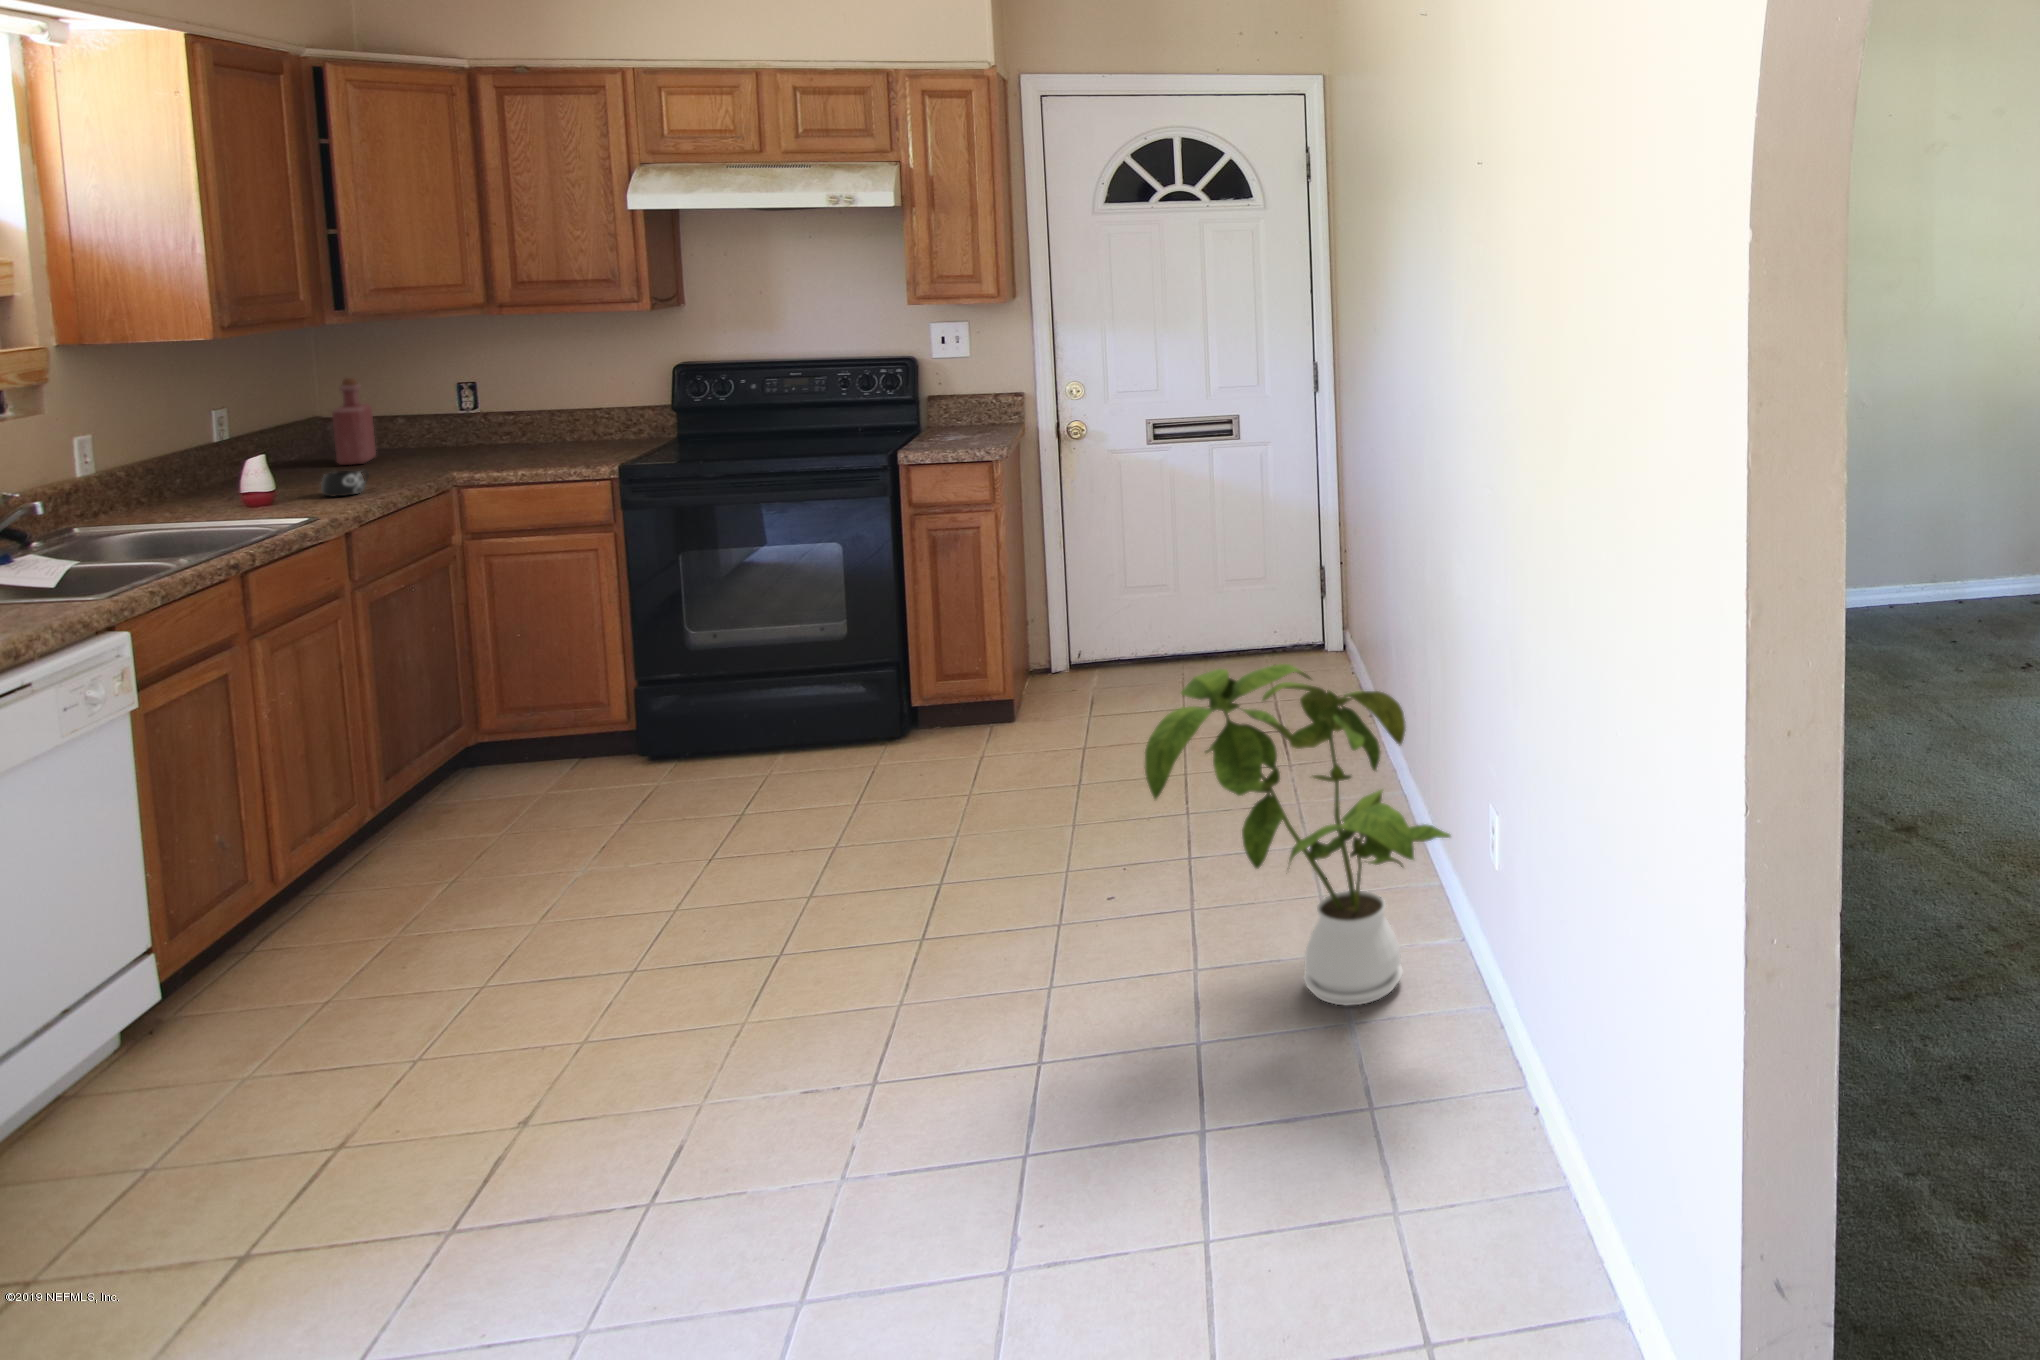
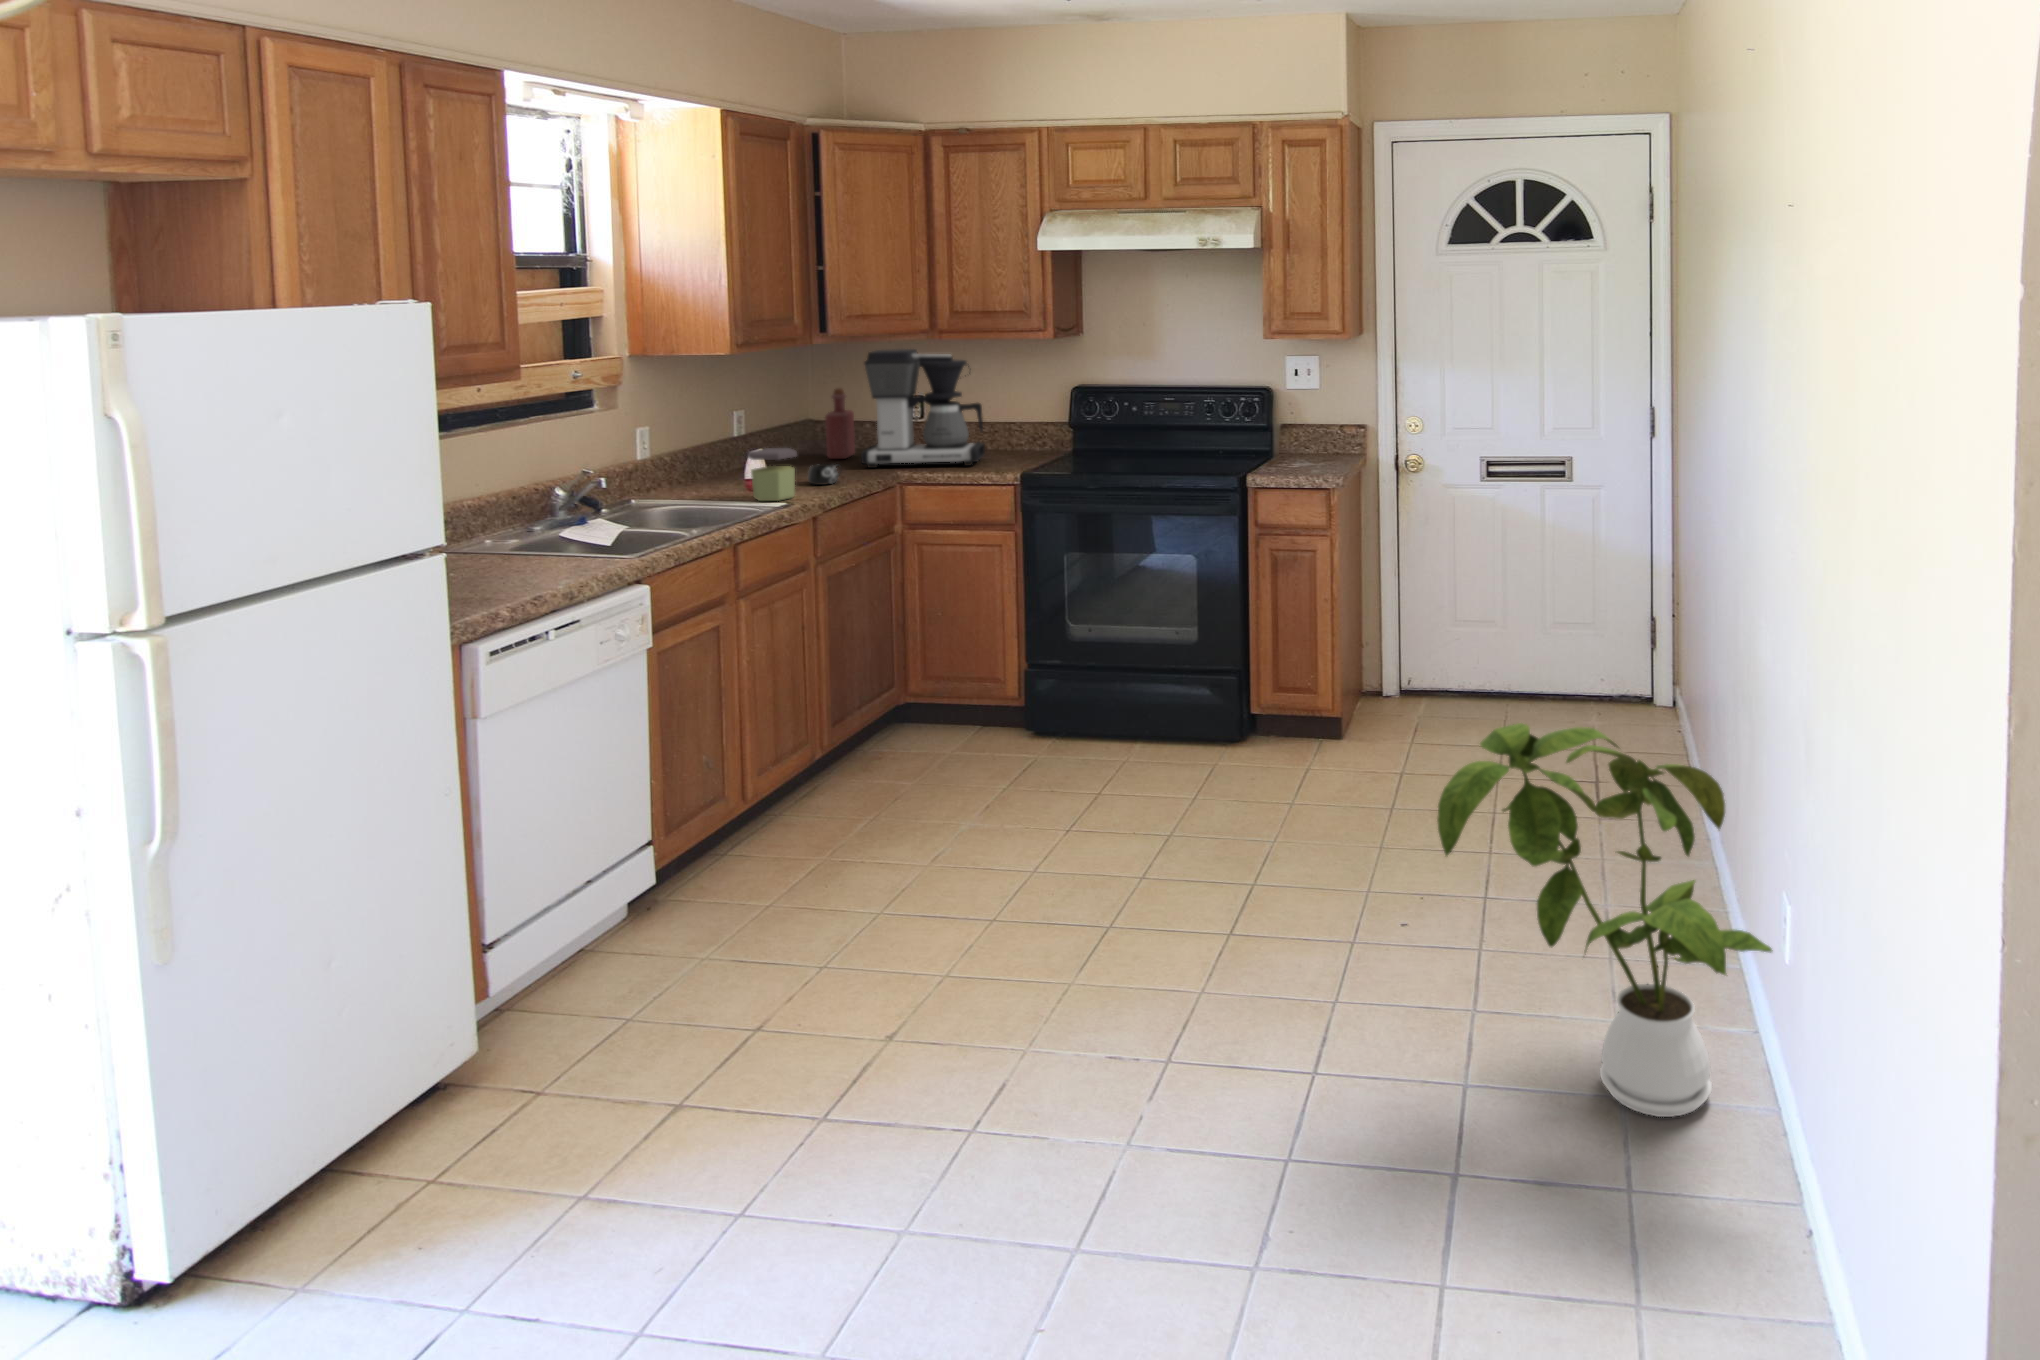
coffee maker: none [390,327,561,472] -> present [861,349,985,468]
jar: none [235,453,311,521] -> present [747,448,797,501]

